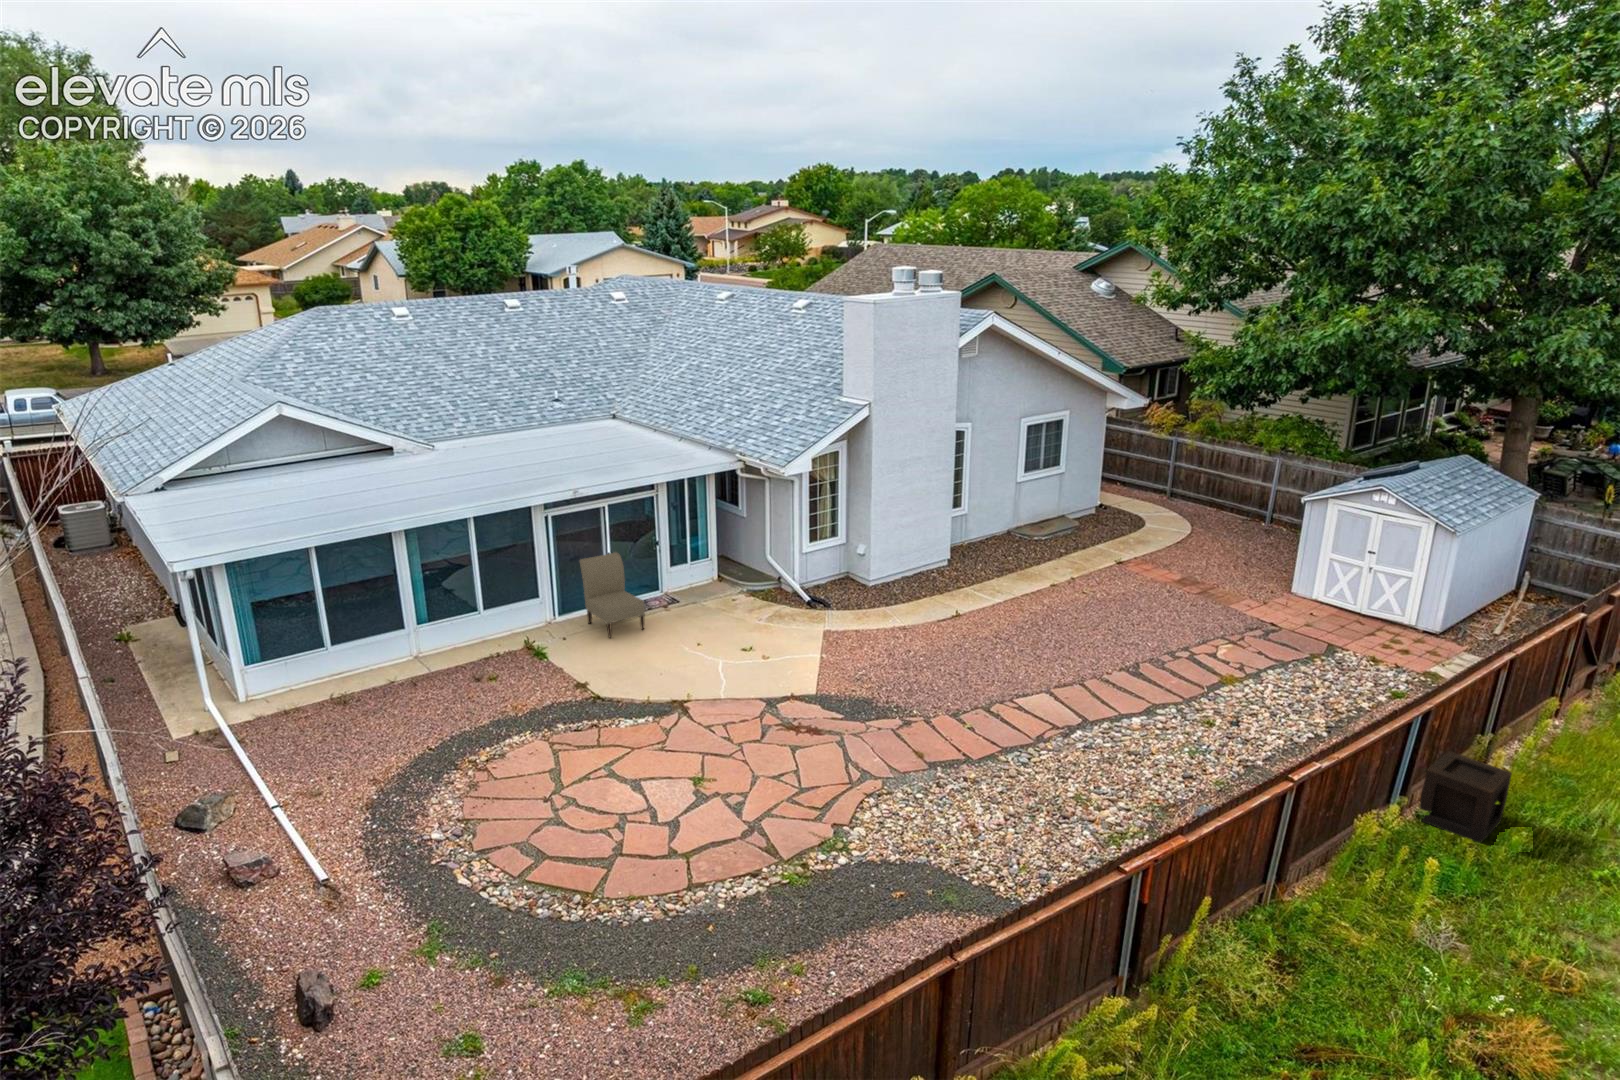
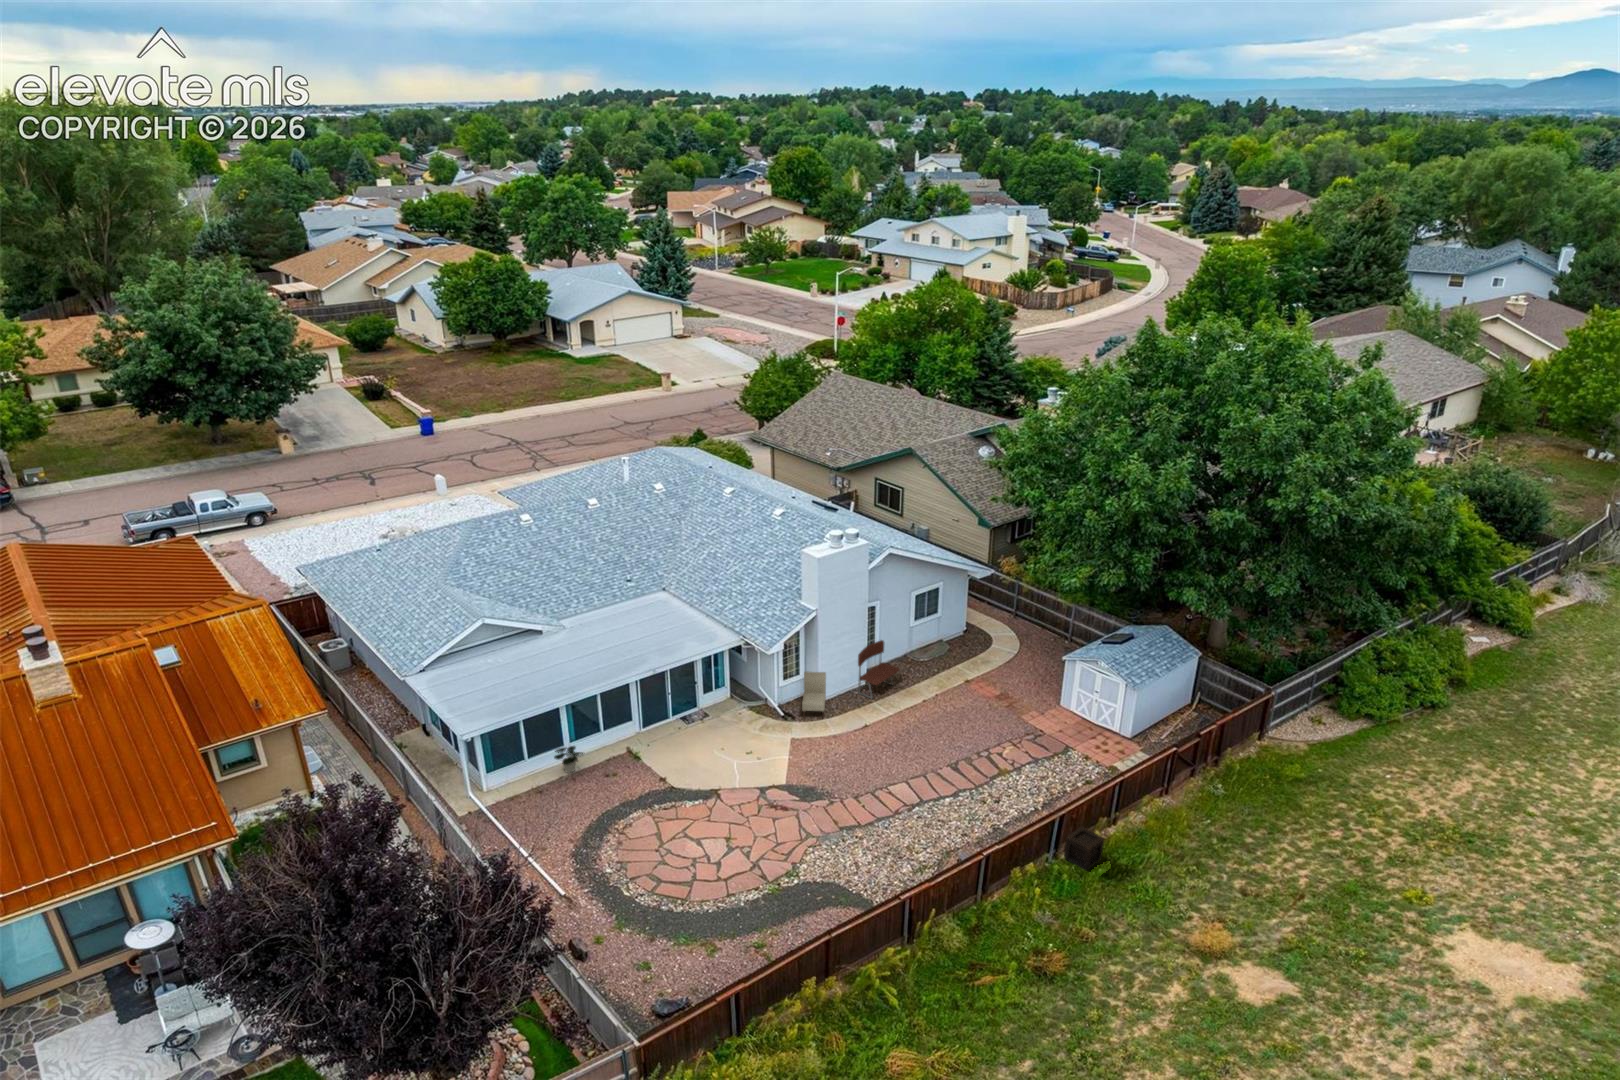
bench: none [936,490,1007,583] -> present [858,640,900,699]
chair: present [580,552,645,638] -> present [802,671,826,717]
potted plant: none [380,628,442,676] -> present [554,746,583,773]

